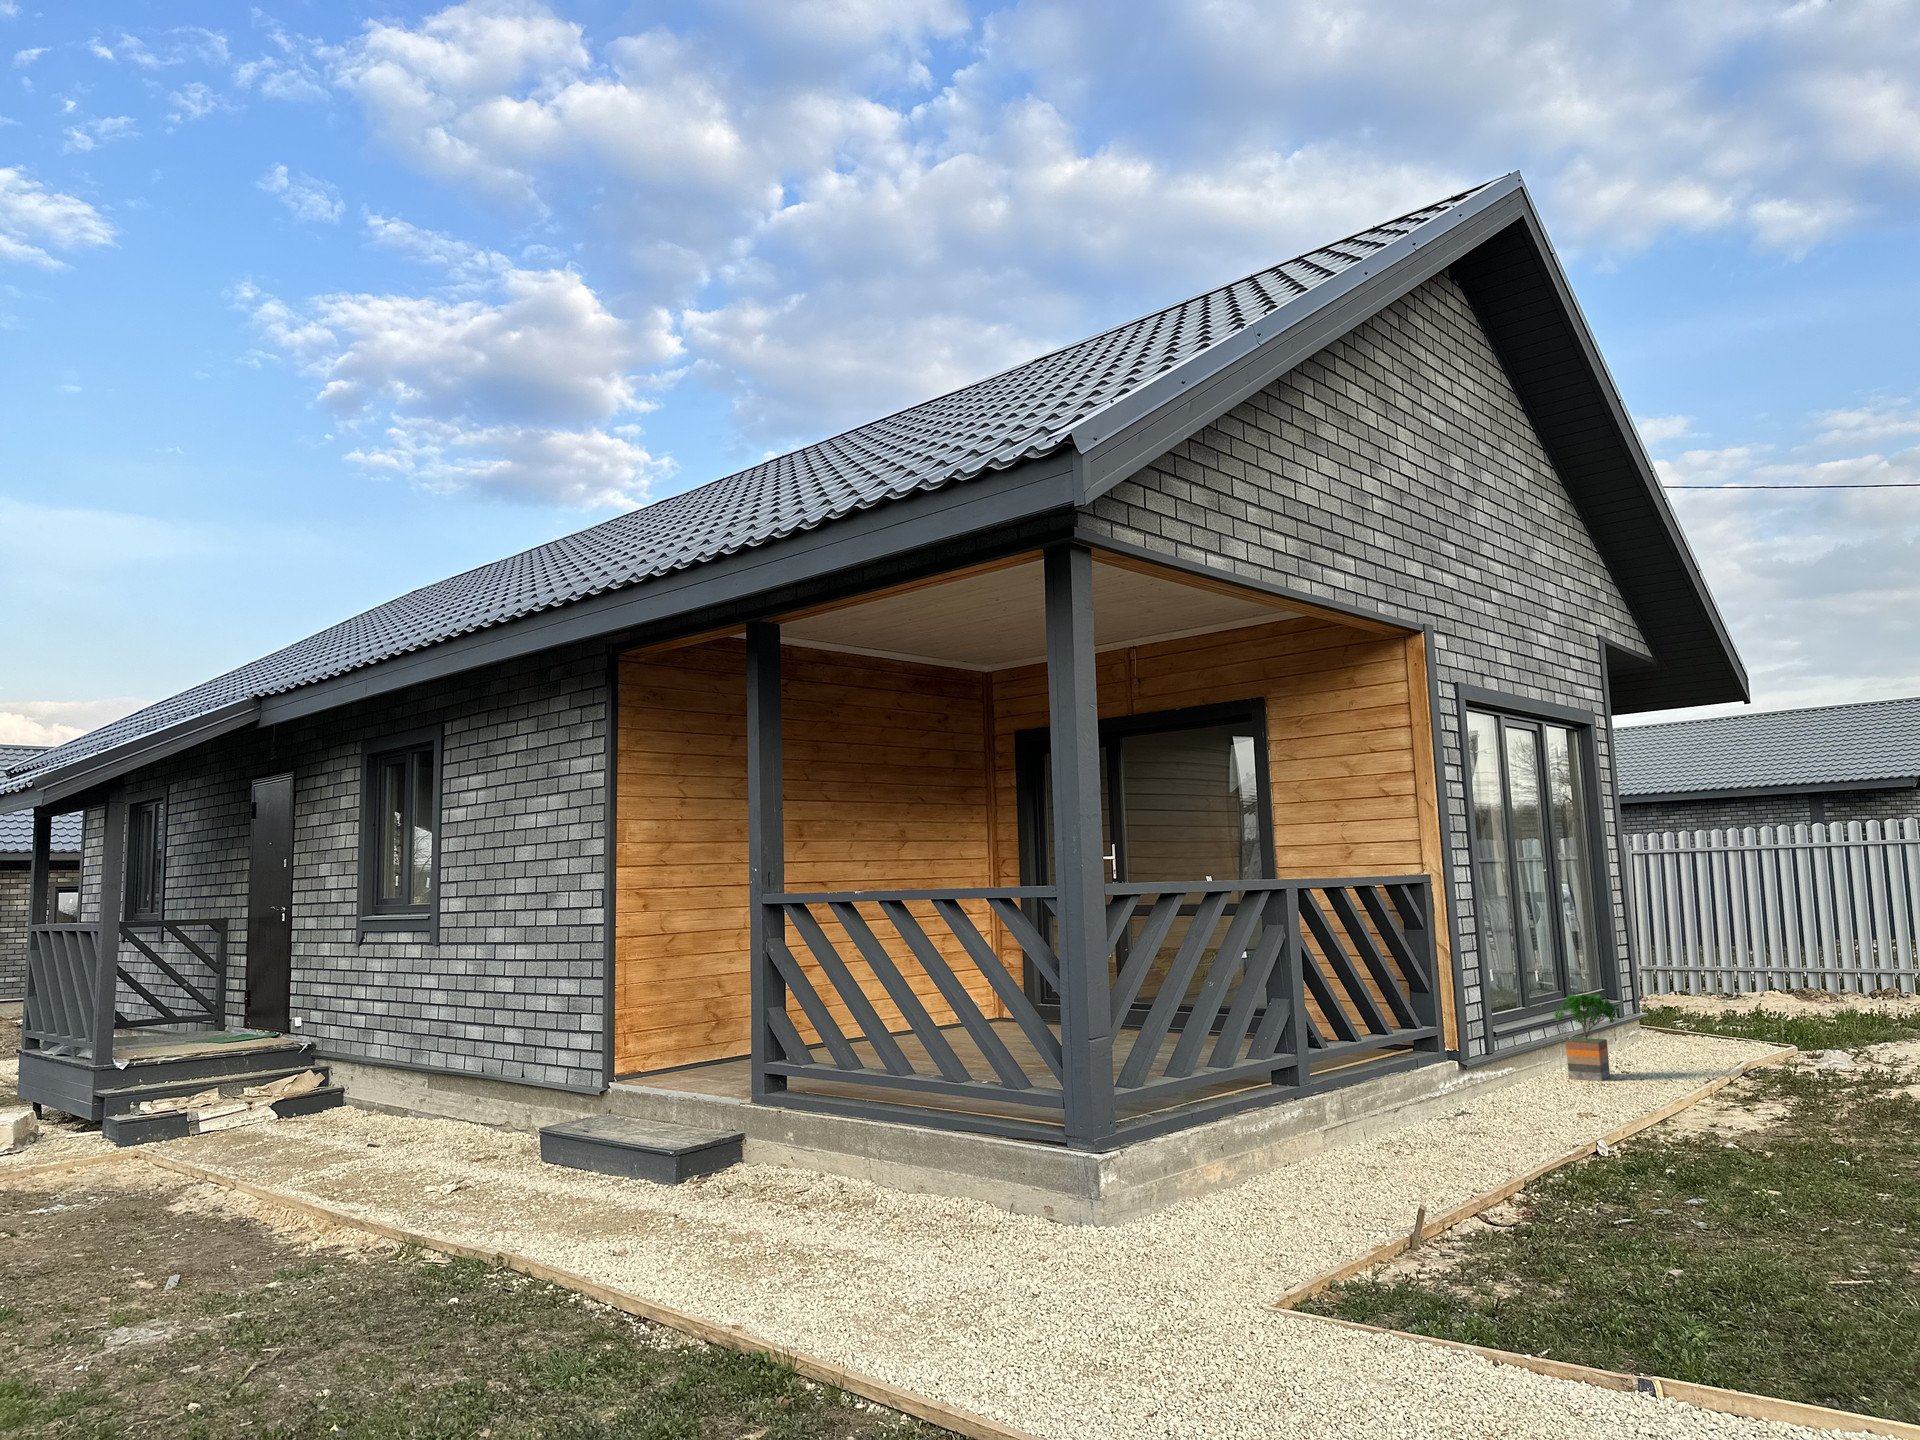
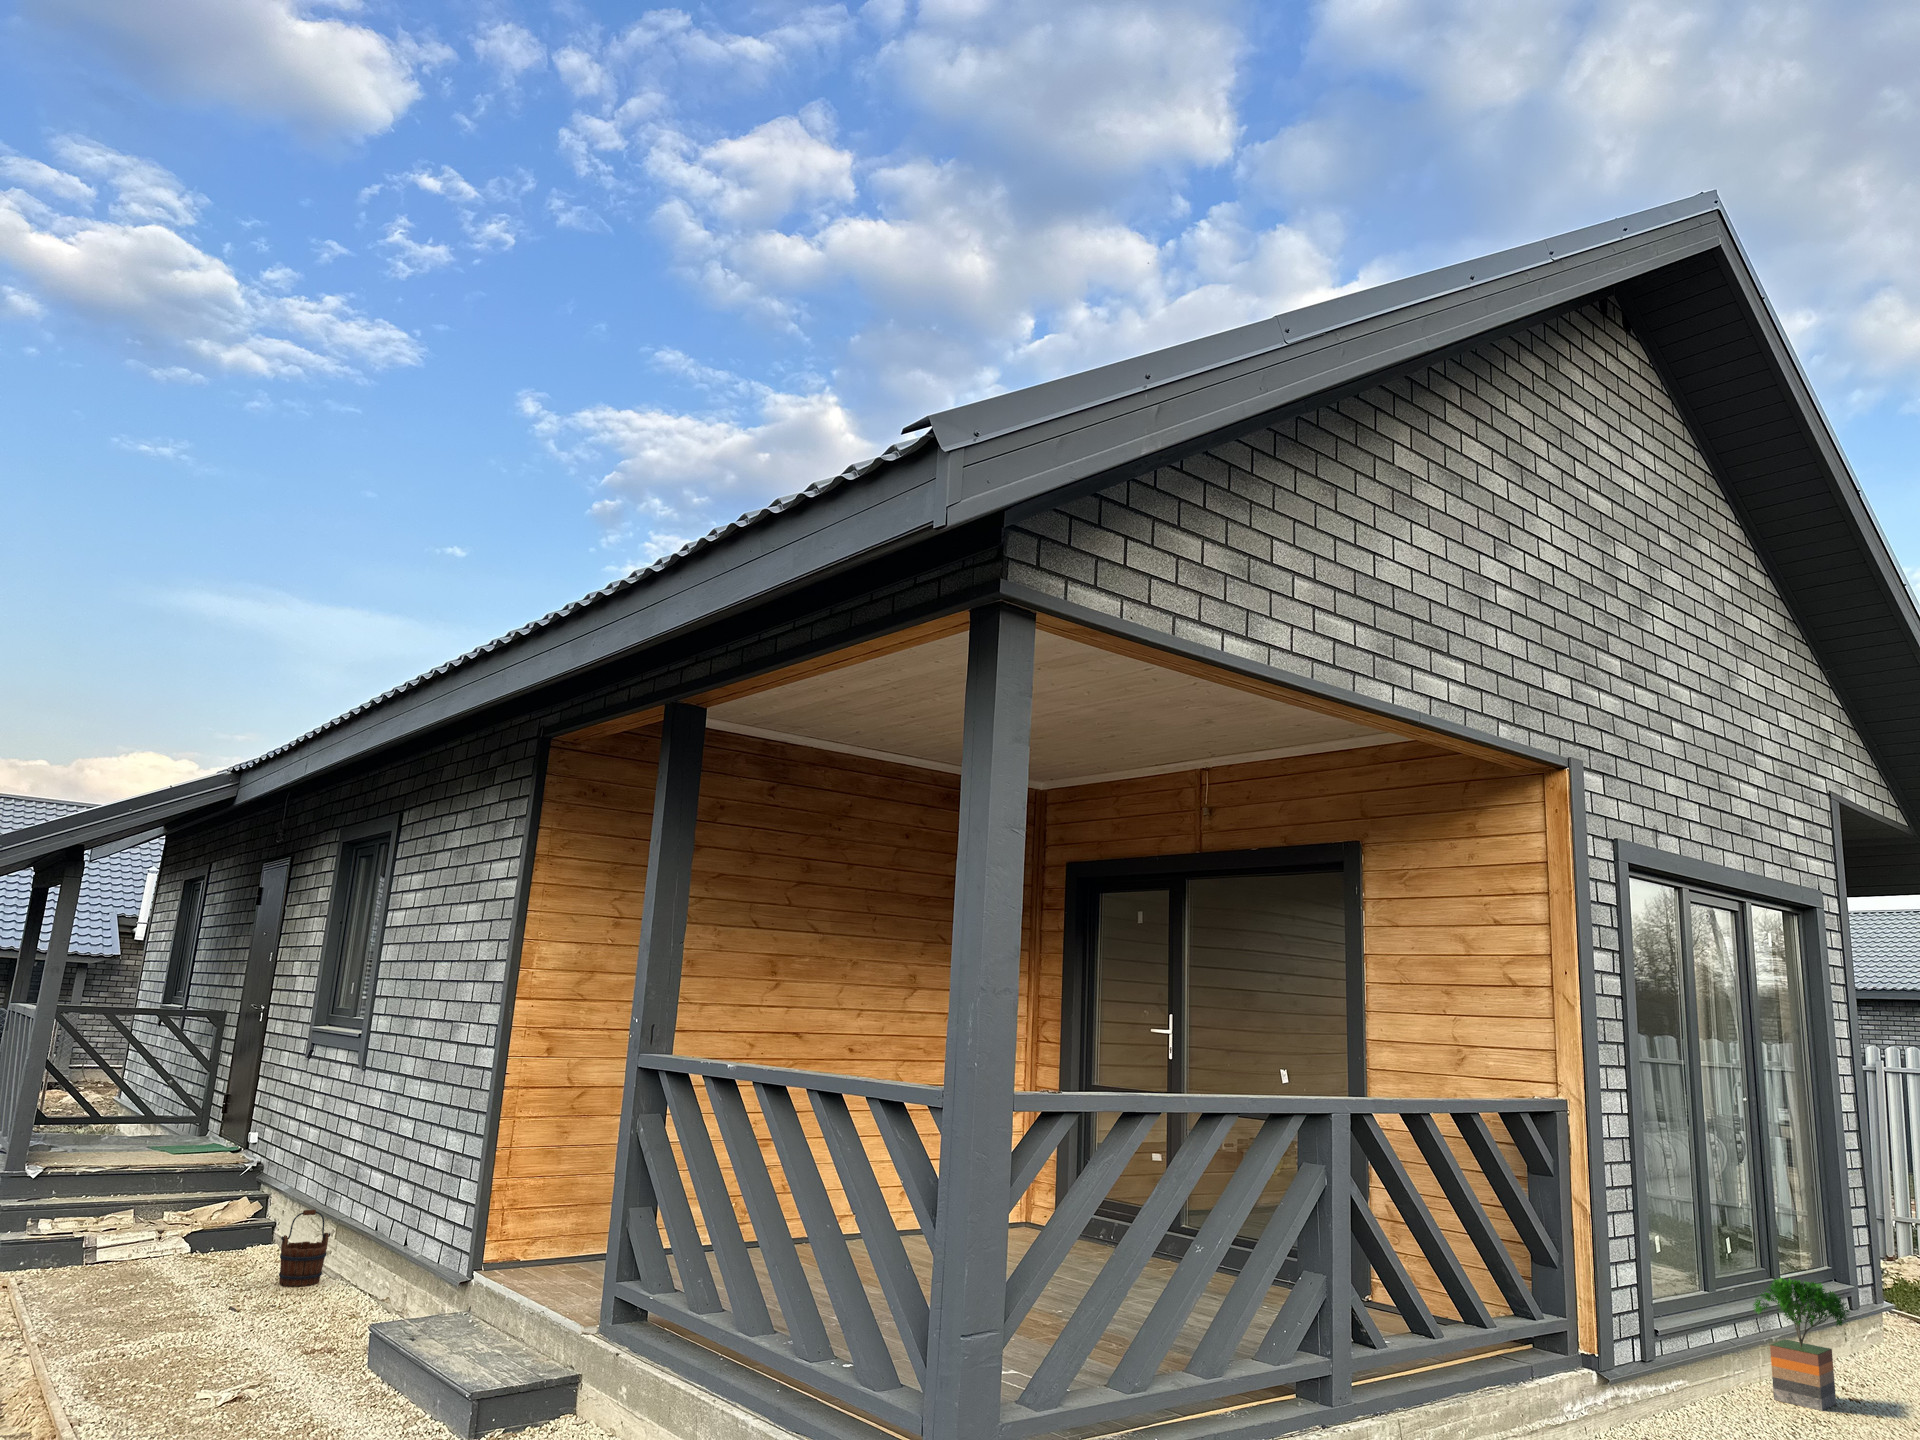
wooden bucket: none [389,1065,427,1129] -> present [279,1210,330,1286]

